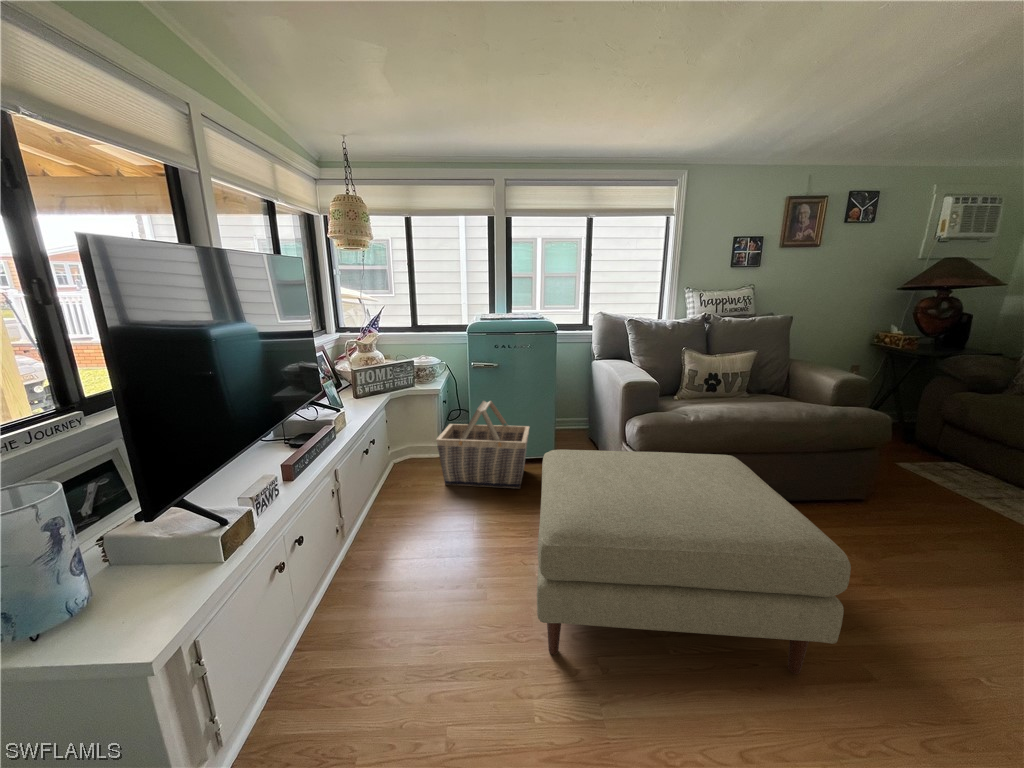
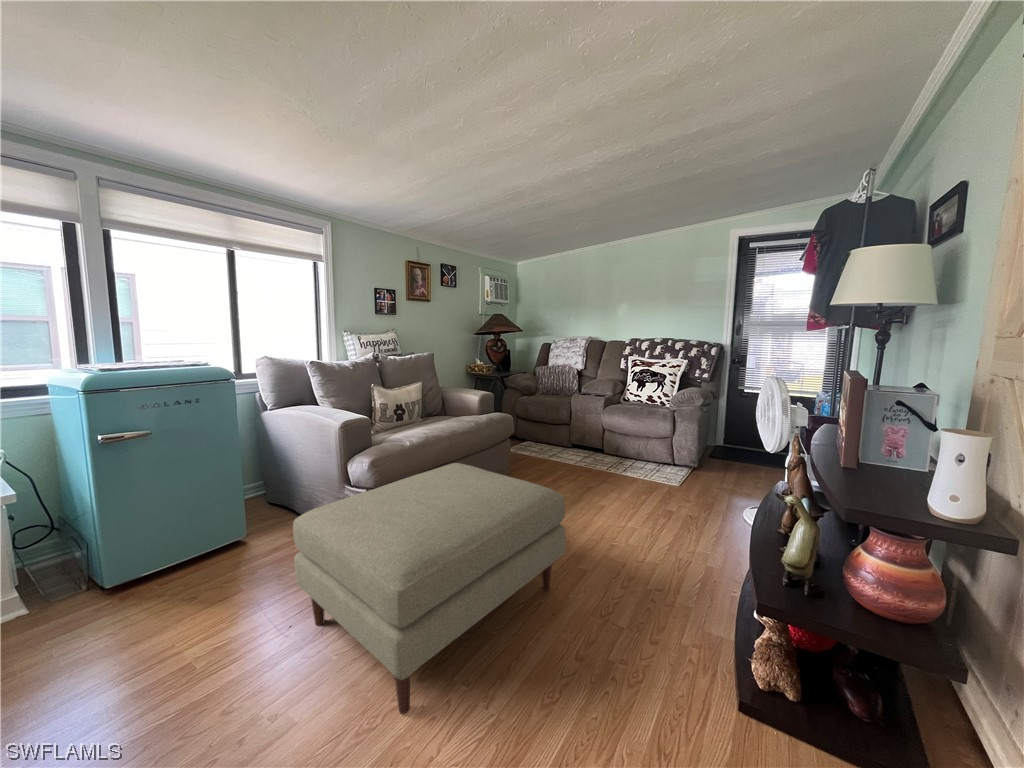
basket: present [436,401,529,488] -> none [42,490,230,656]

